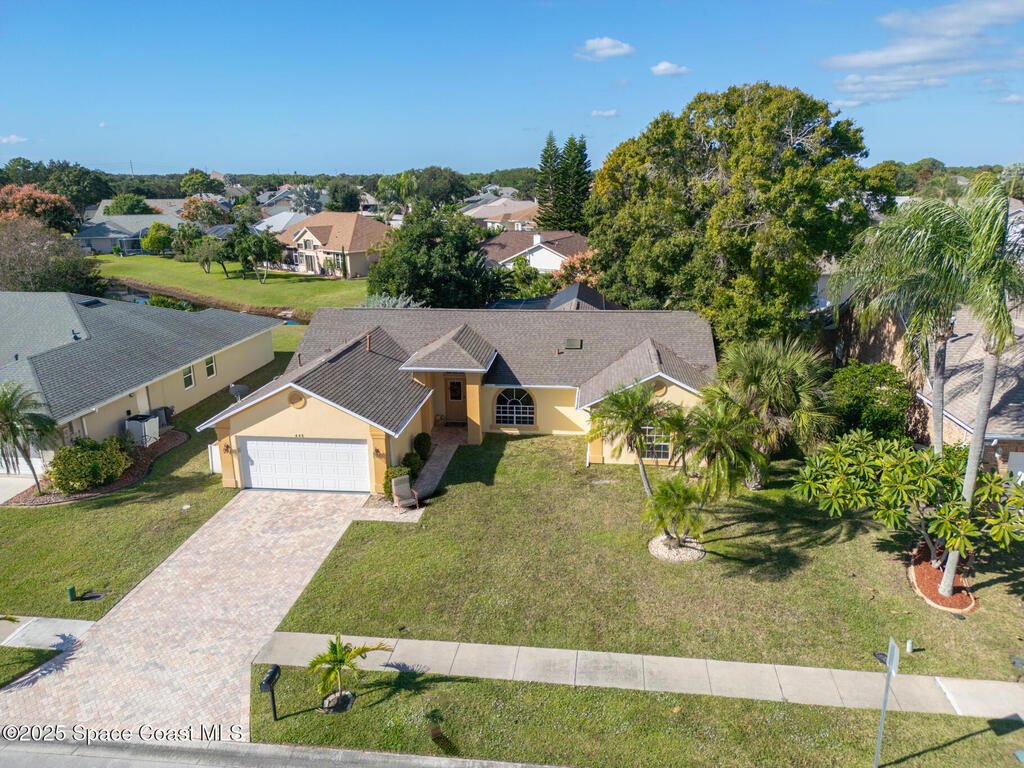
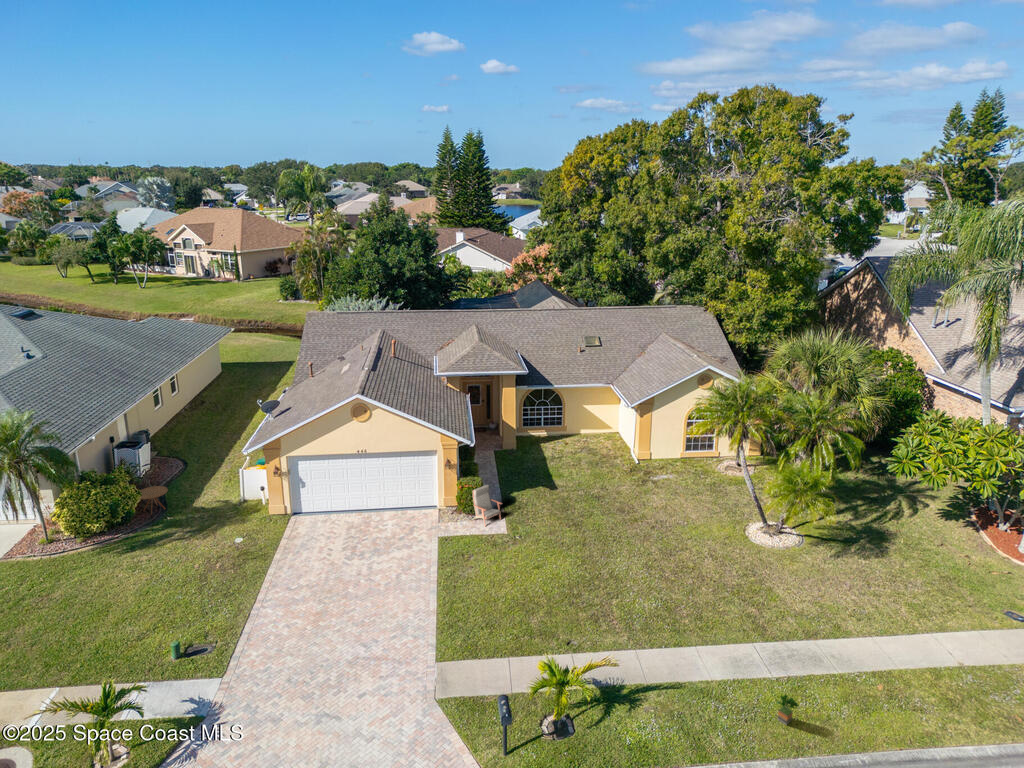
round table: none [122,455,150,480] -> present [140,486,168,514]
potted tree: present [425,708,444,739] -> present [777,695,799,725]

